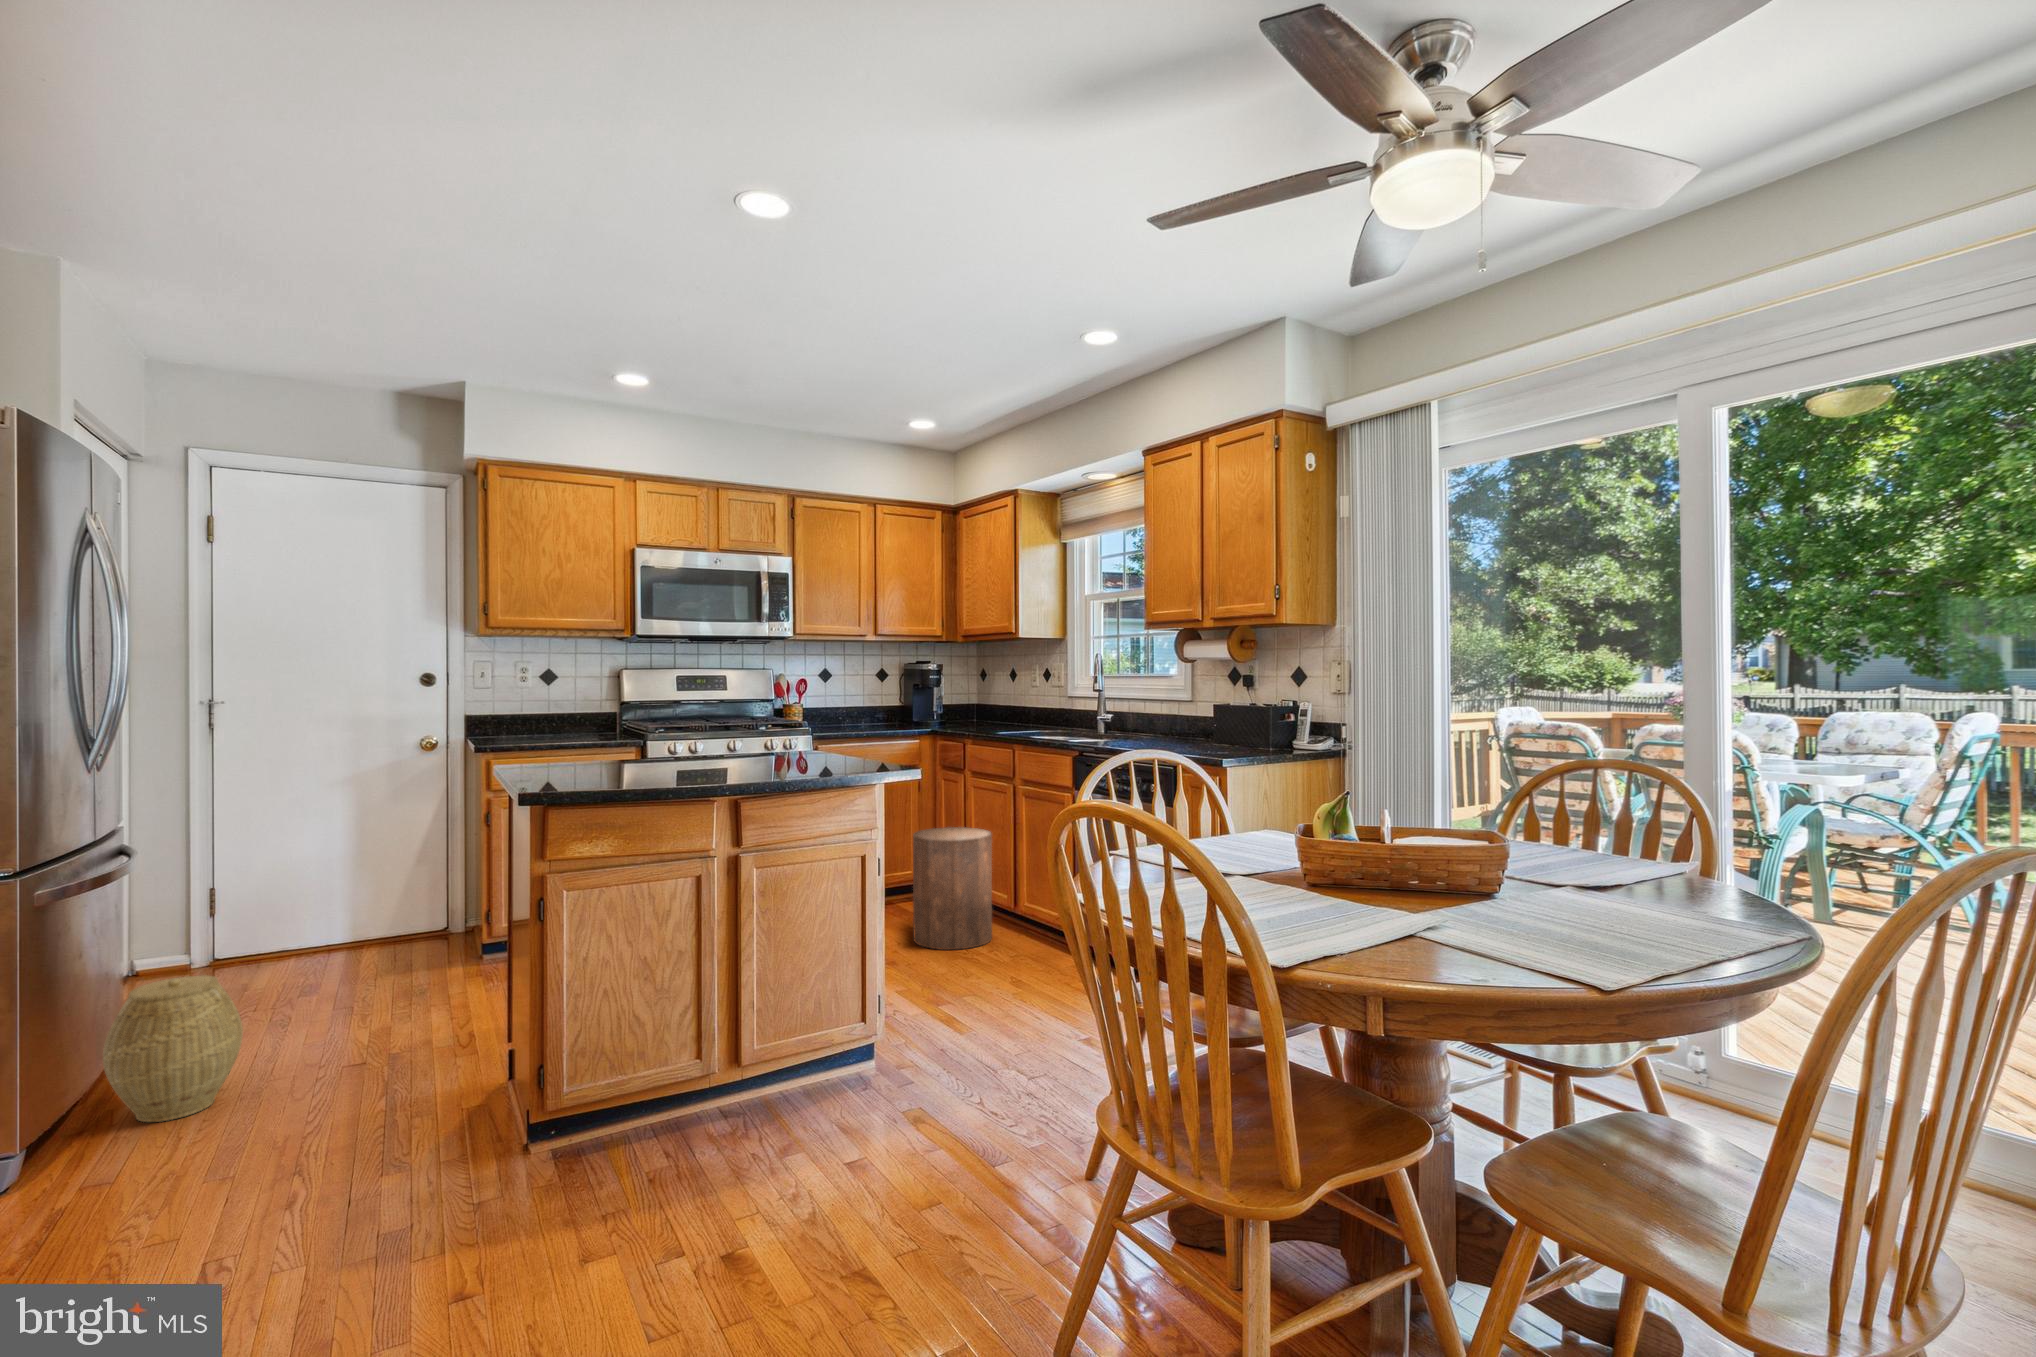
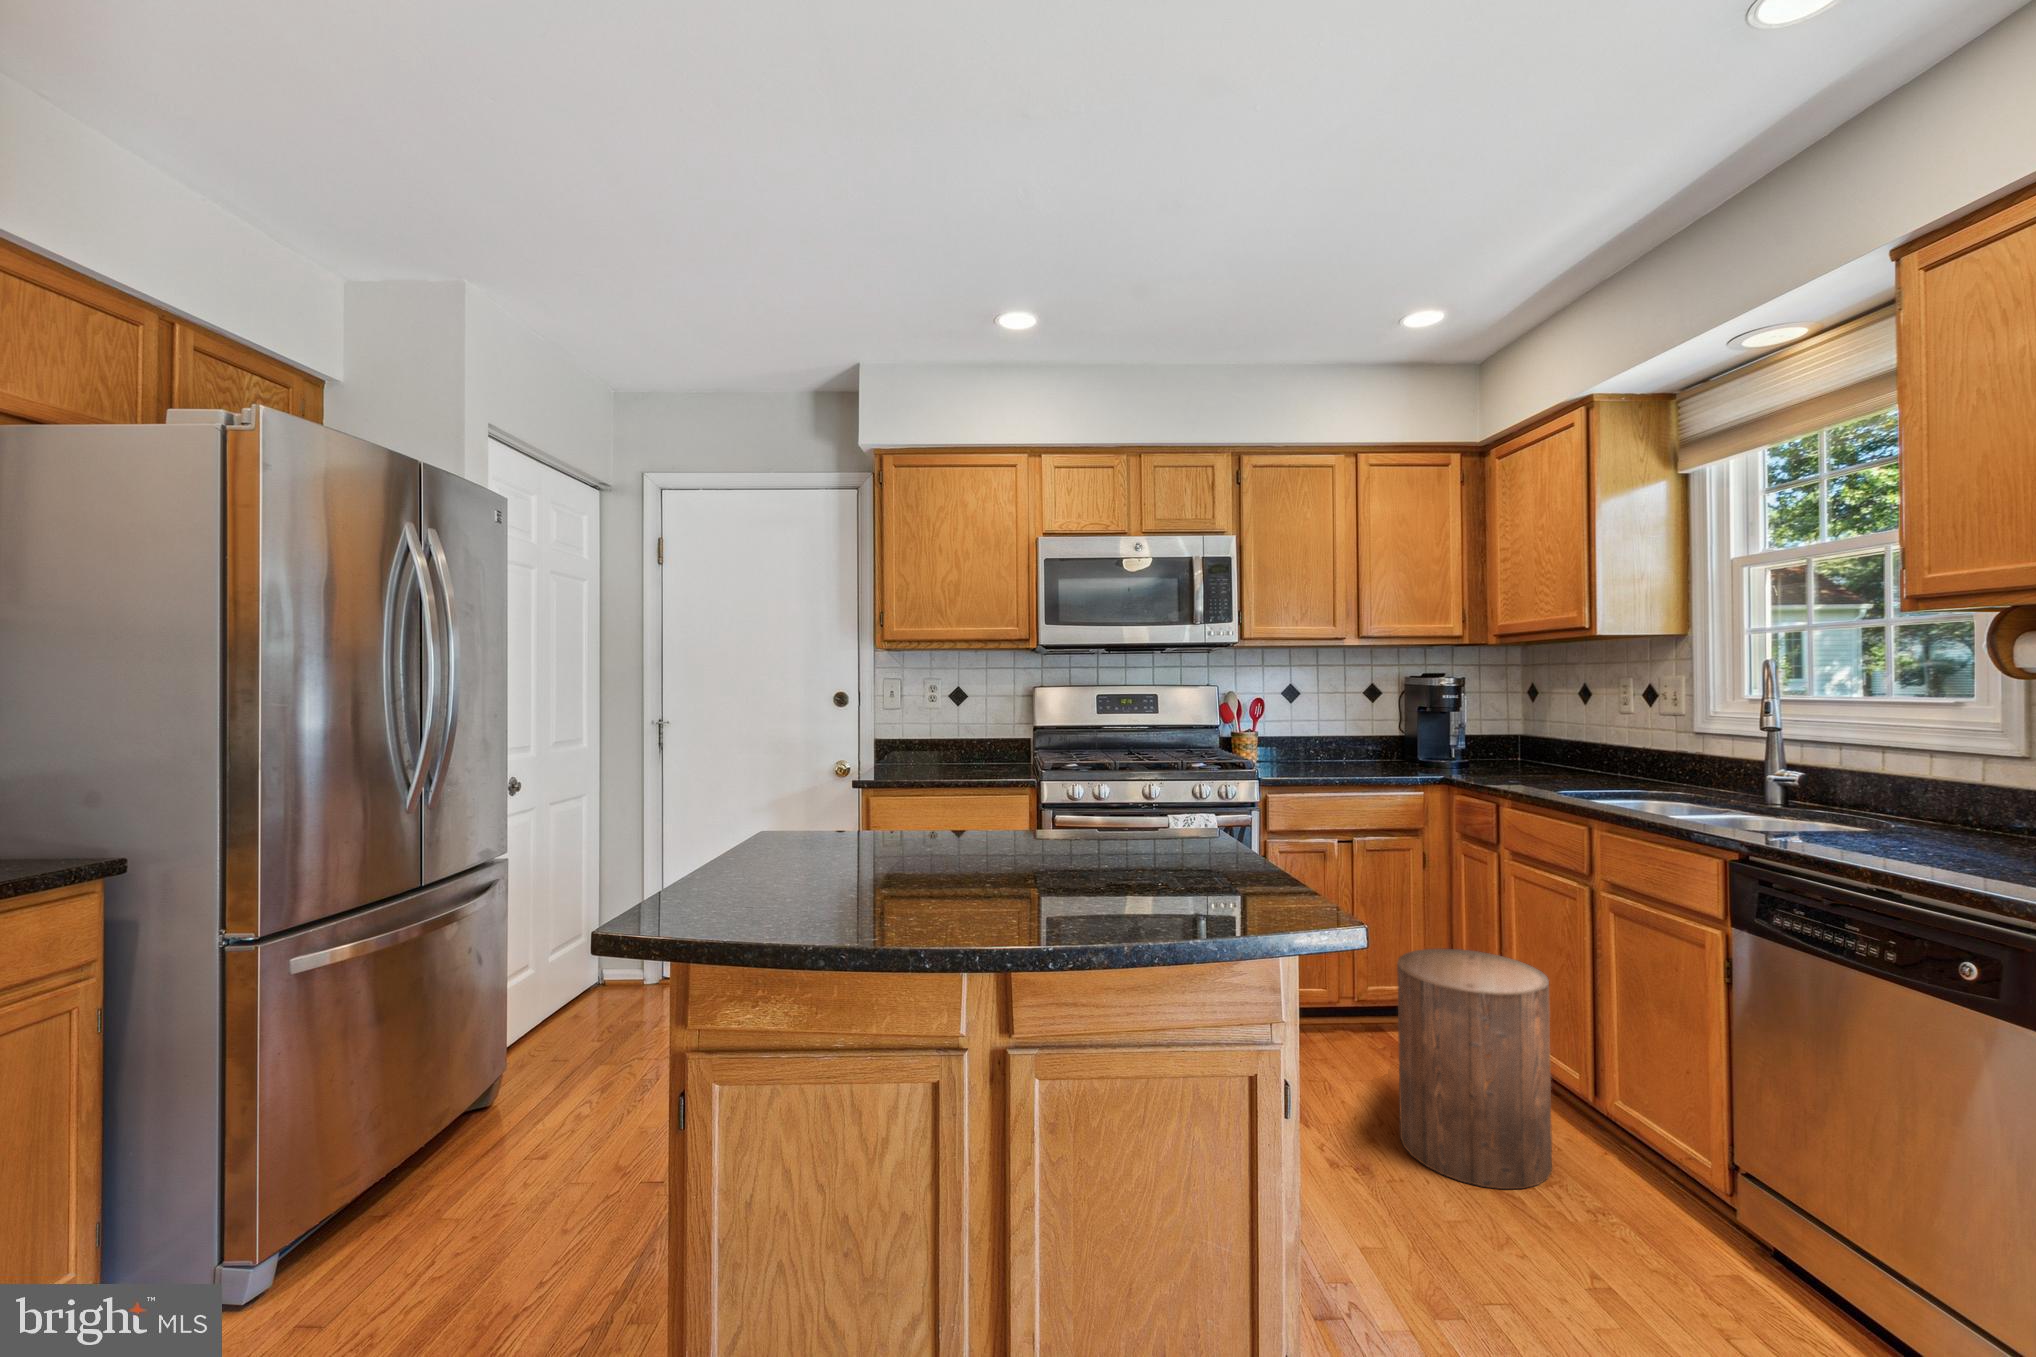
woven basket: present [103,975,243,1122] -> none [313,1063,472,1254]

